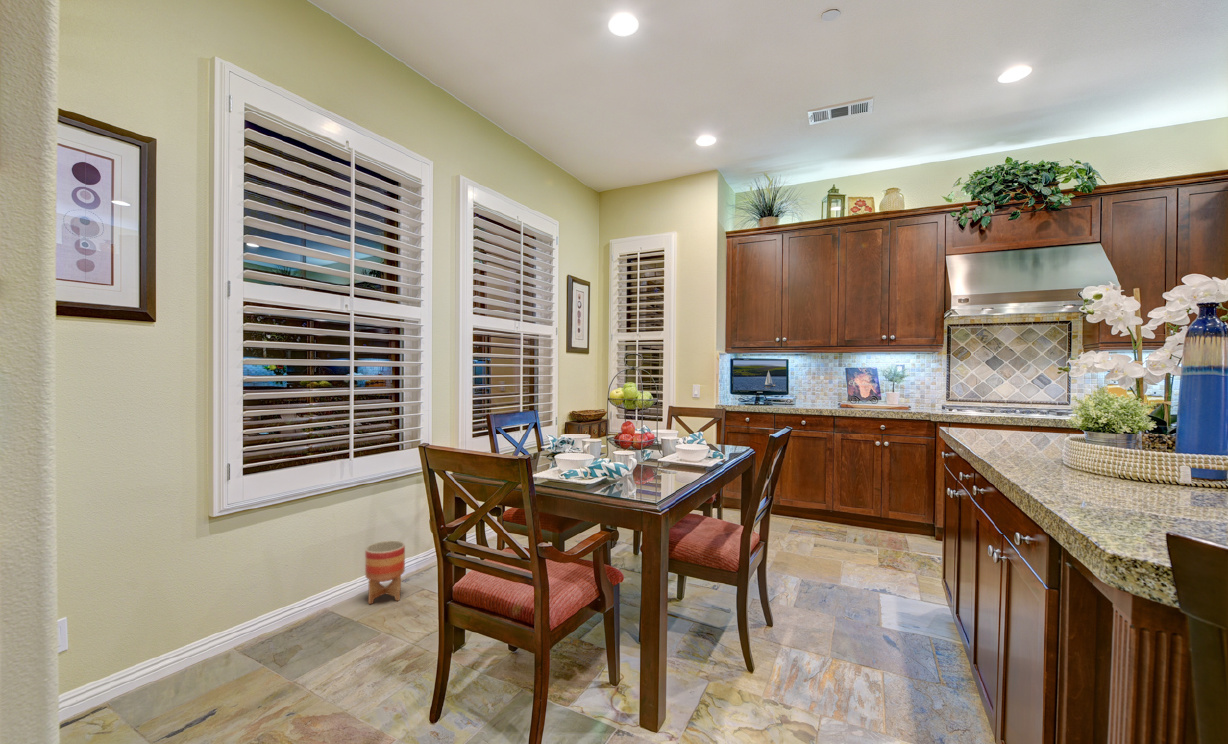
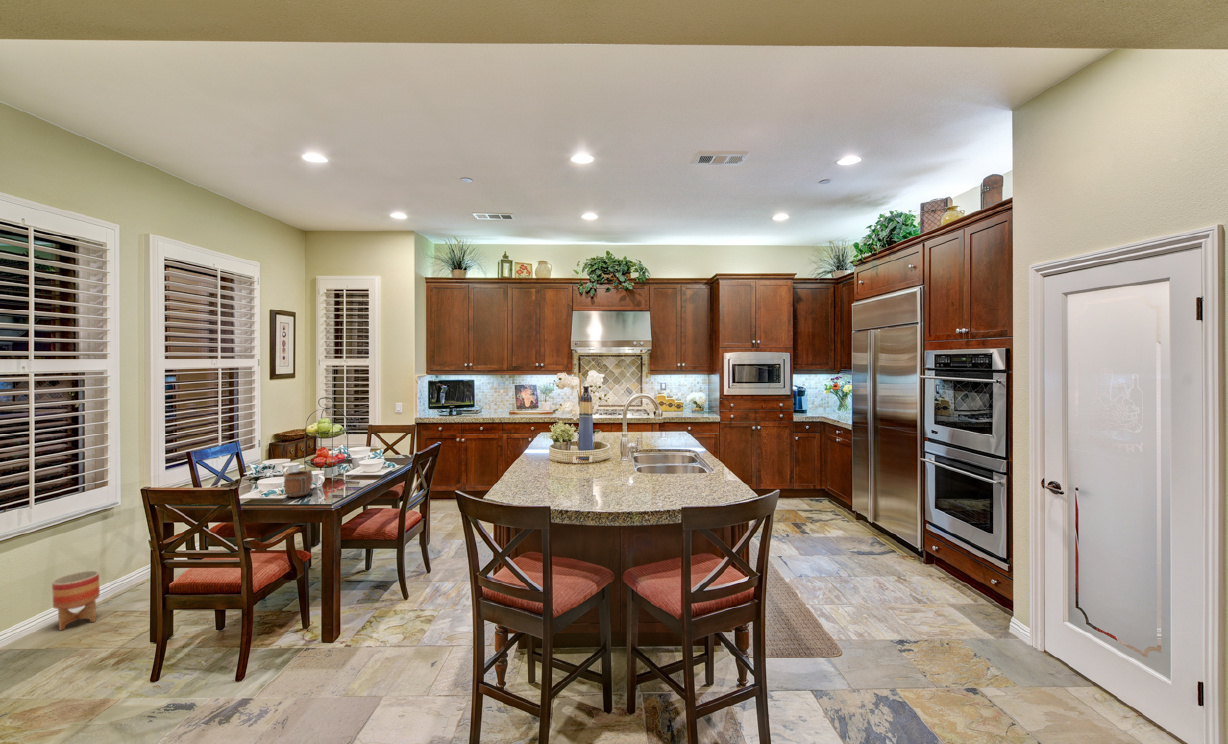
mug: none [589,445,624,483] -> present [284,469,313,497]

